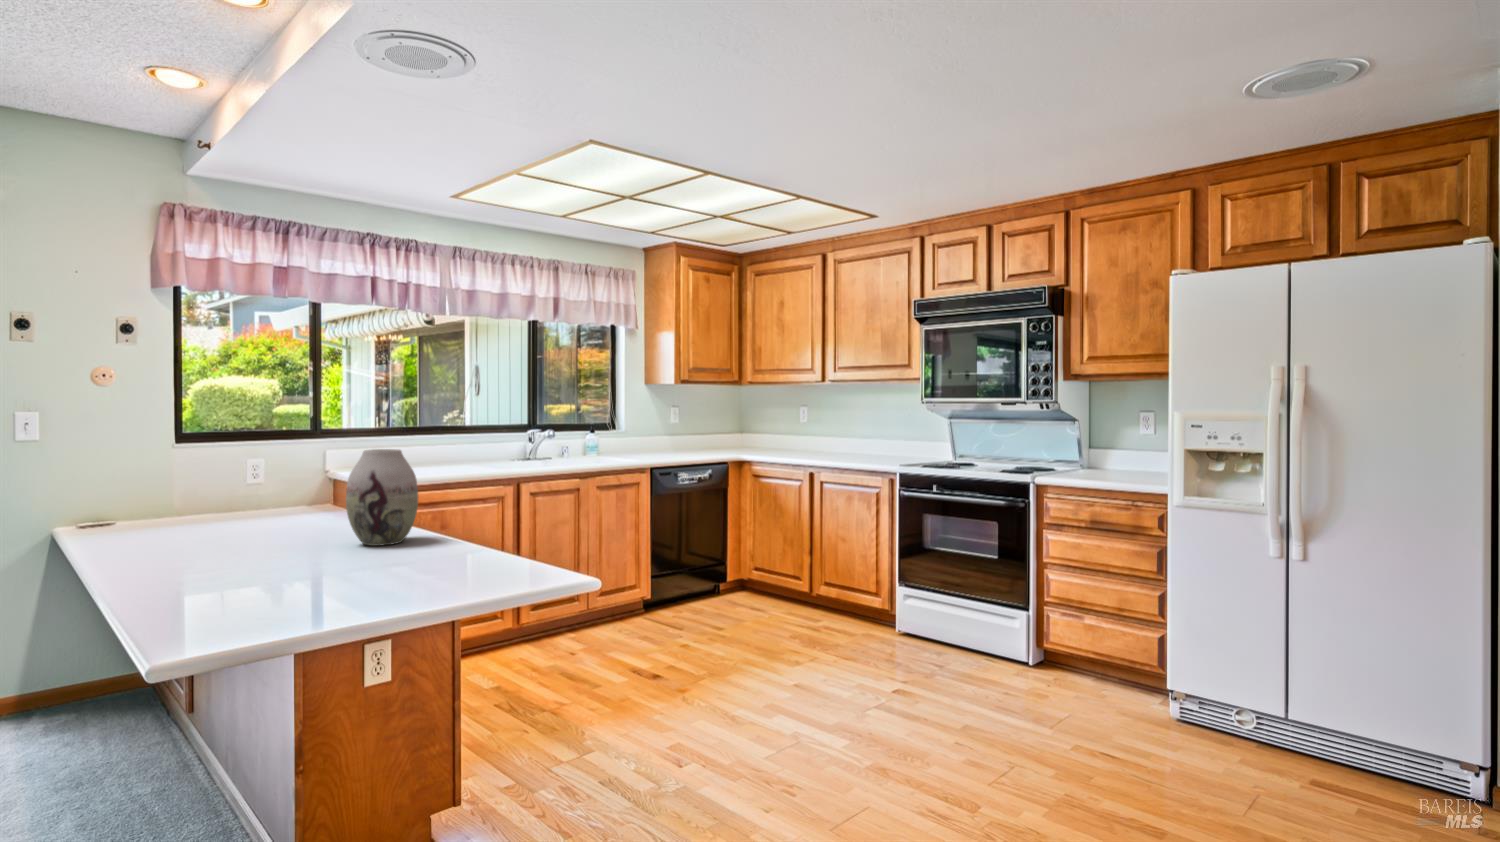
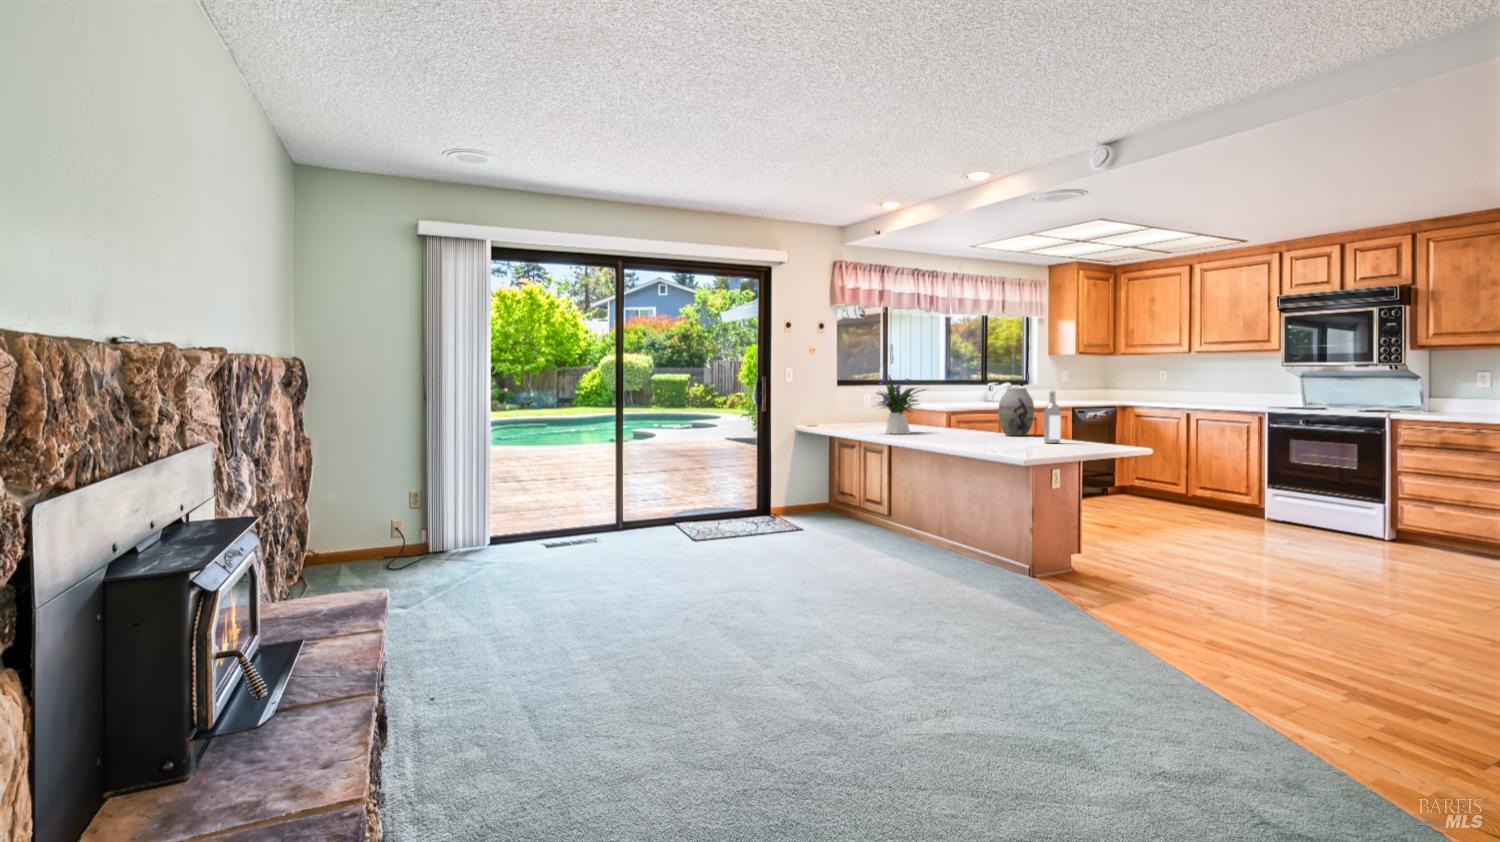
flower arrangement: none [123,422,256,540] -> present [877,376,924,434]
wine bottle: none [303,463,342,587] -> present [1044,388,1061,443]

